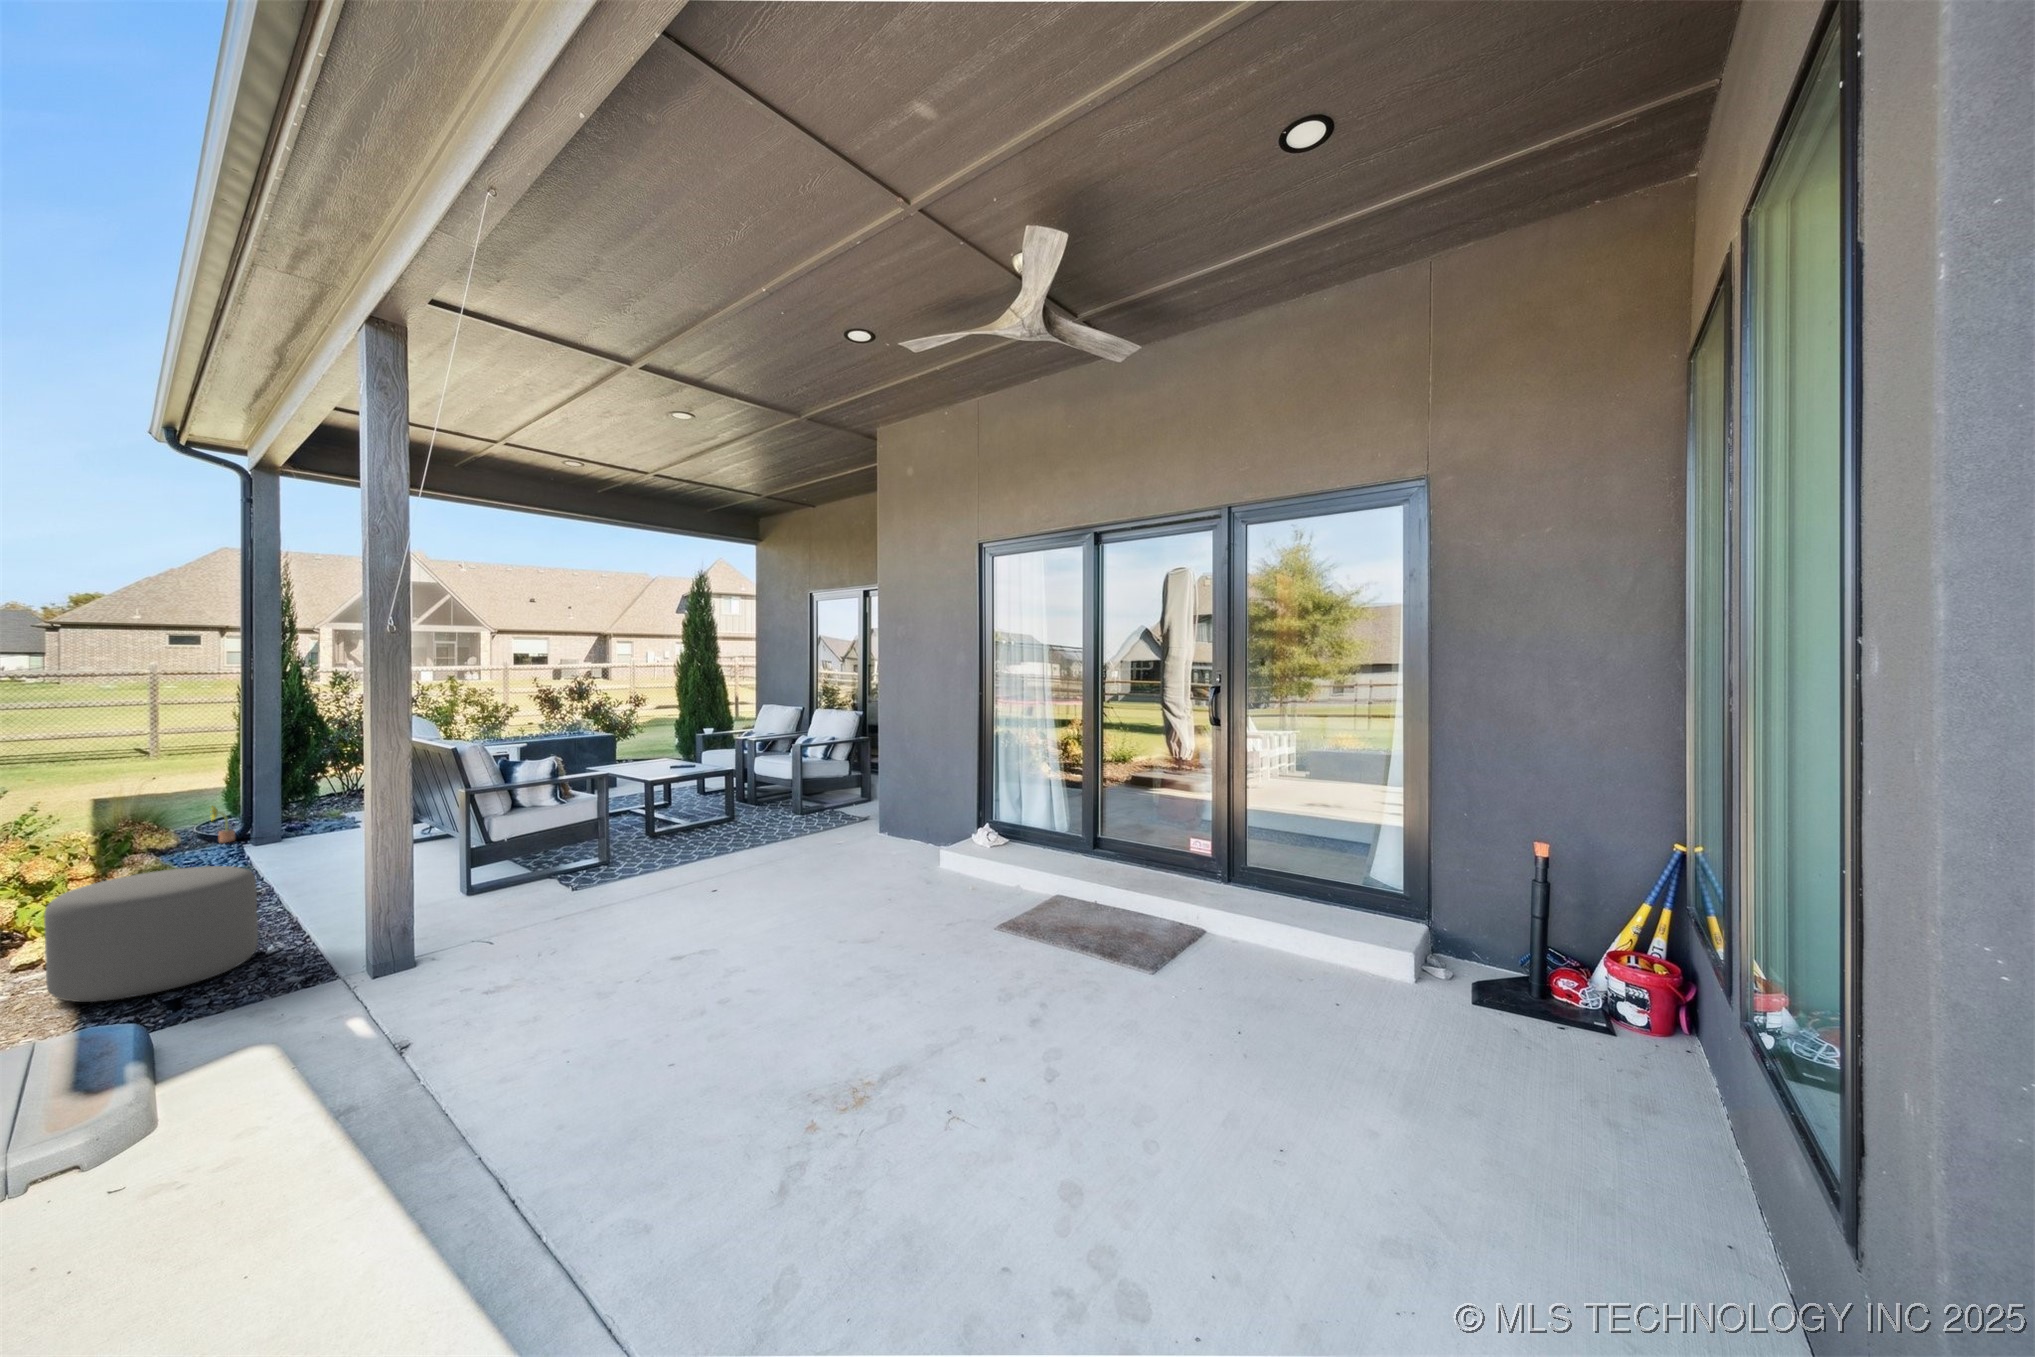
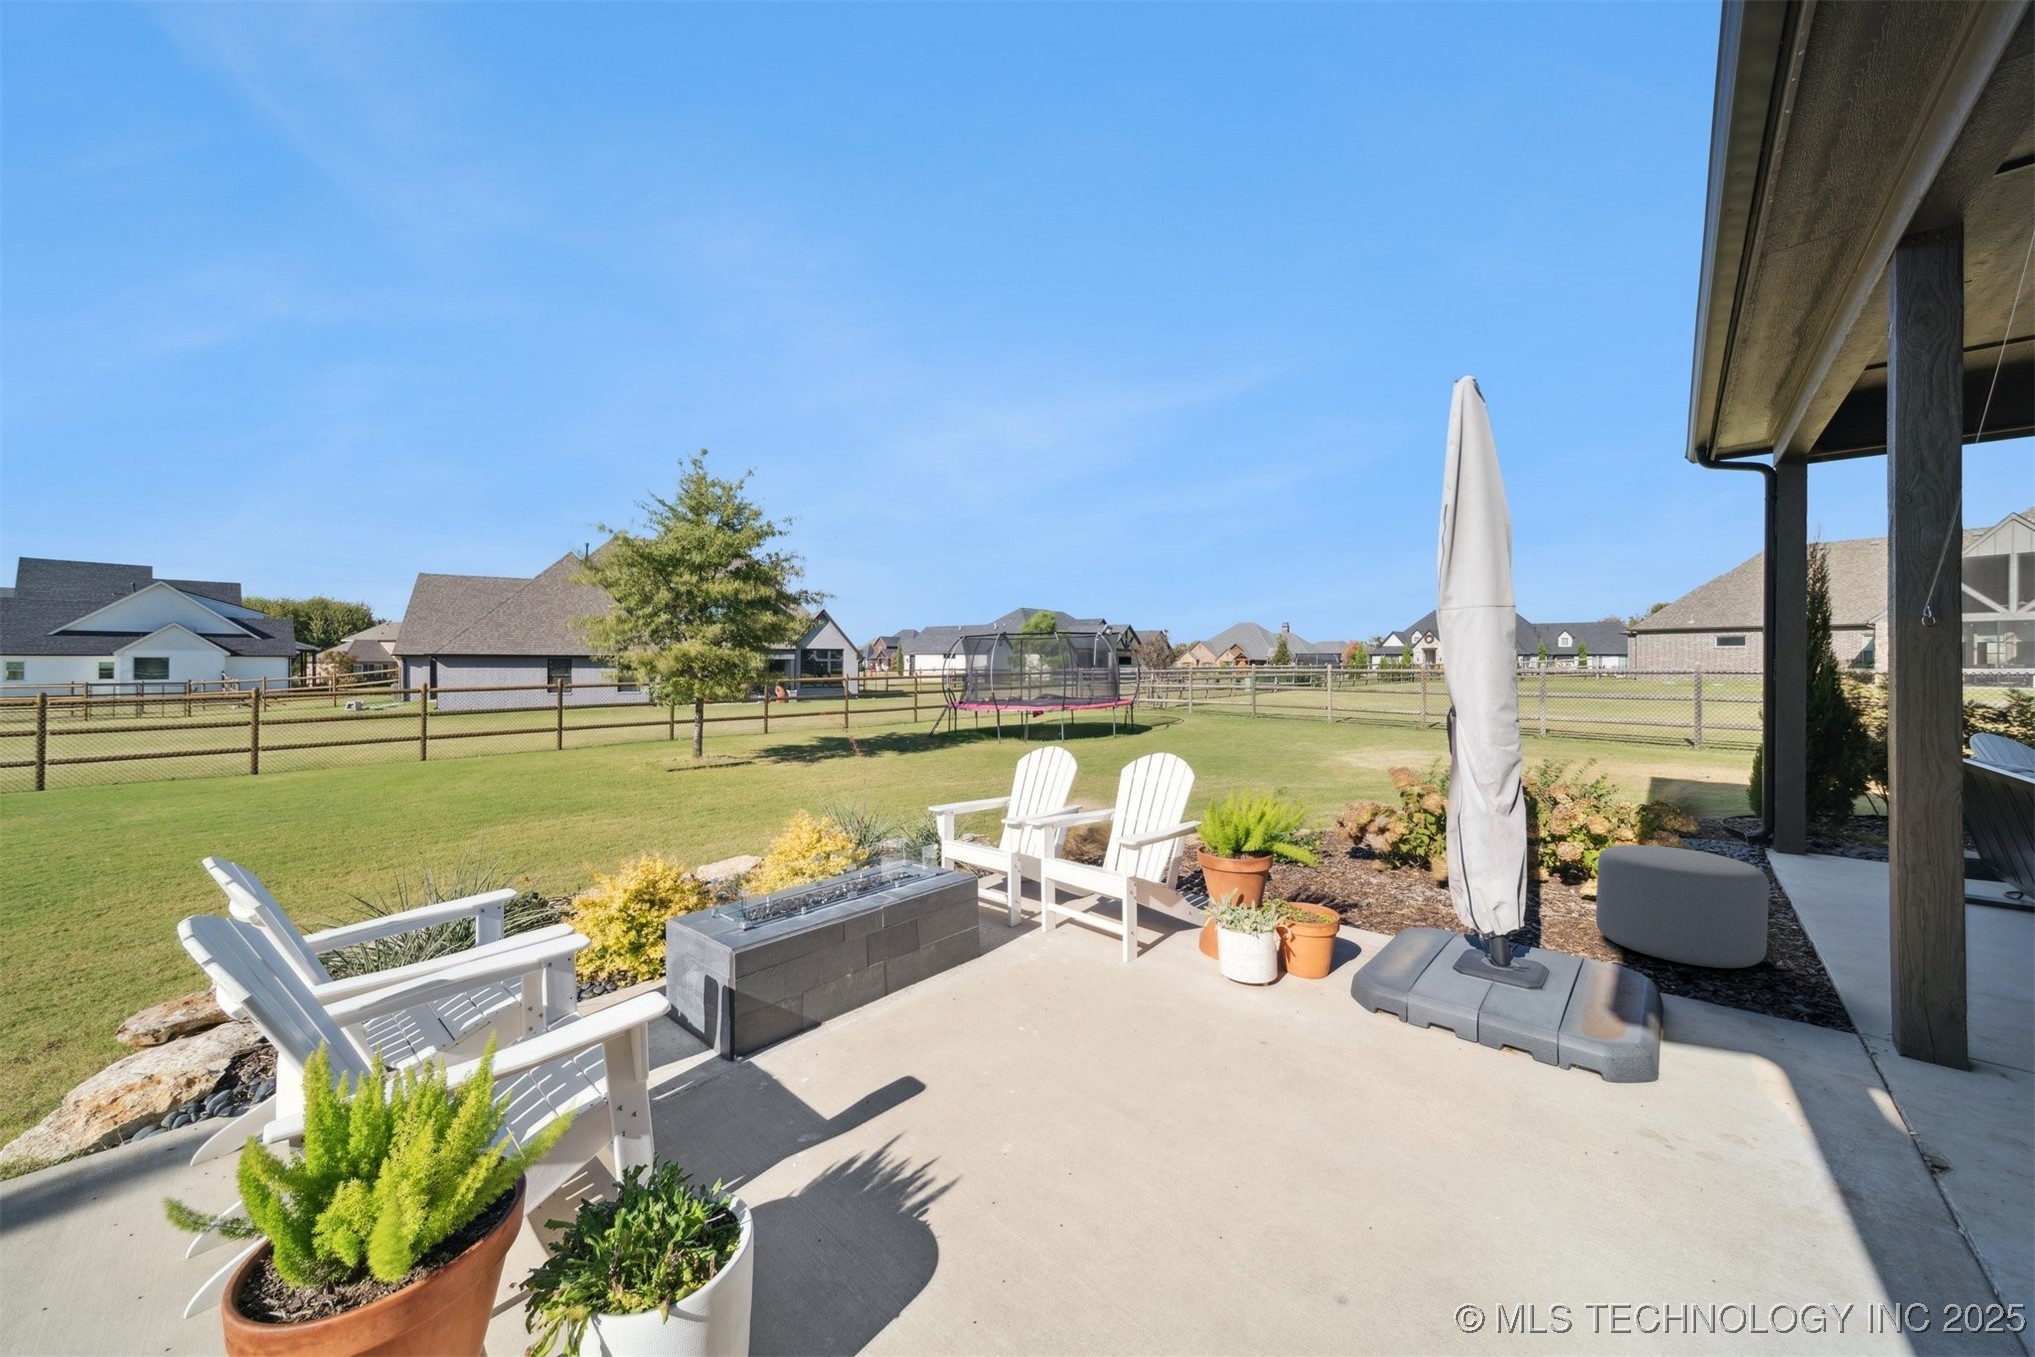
decorative plant: present [210,806,235,842] -> none [1735,799,1758,841]

